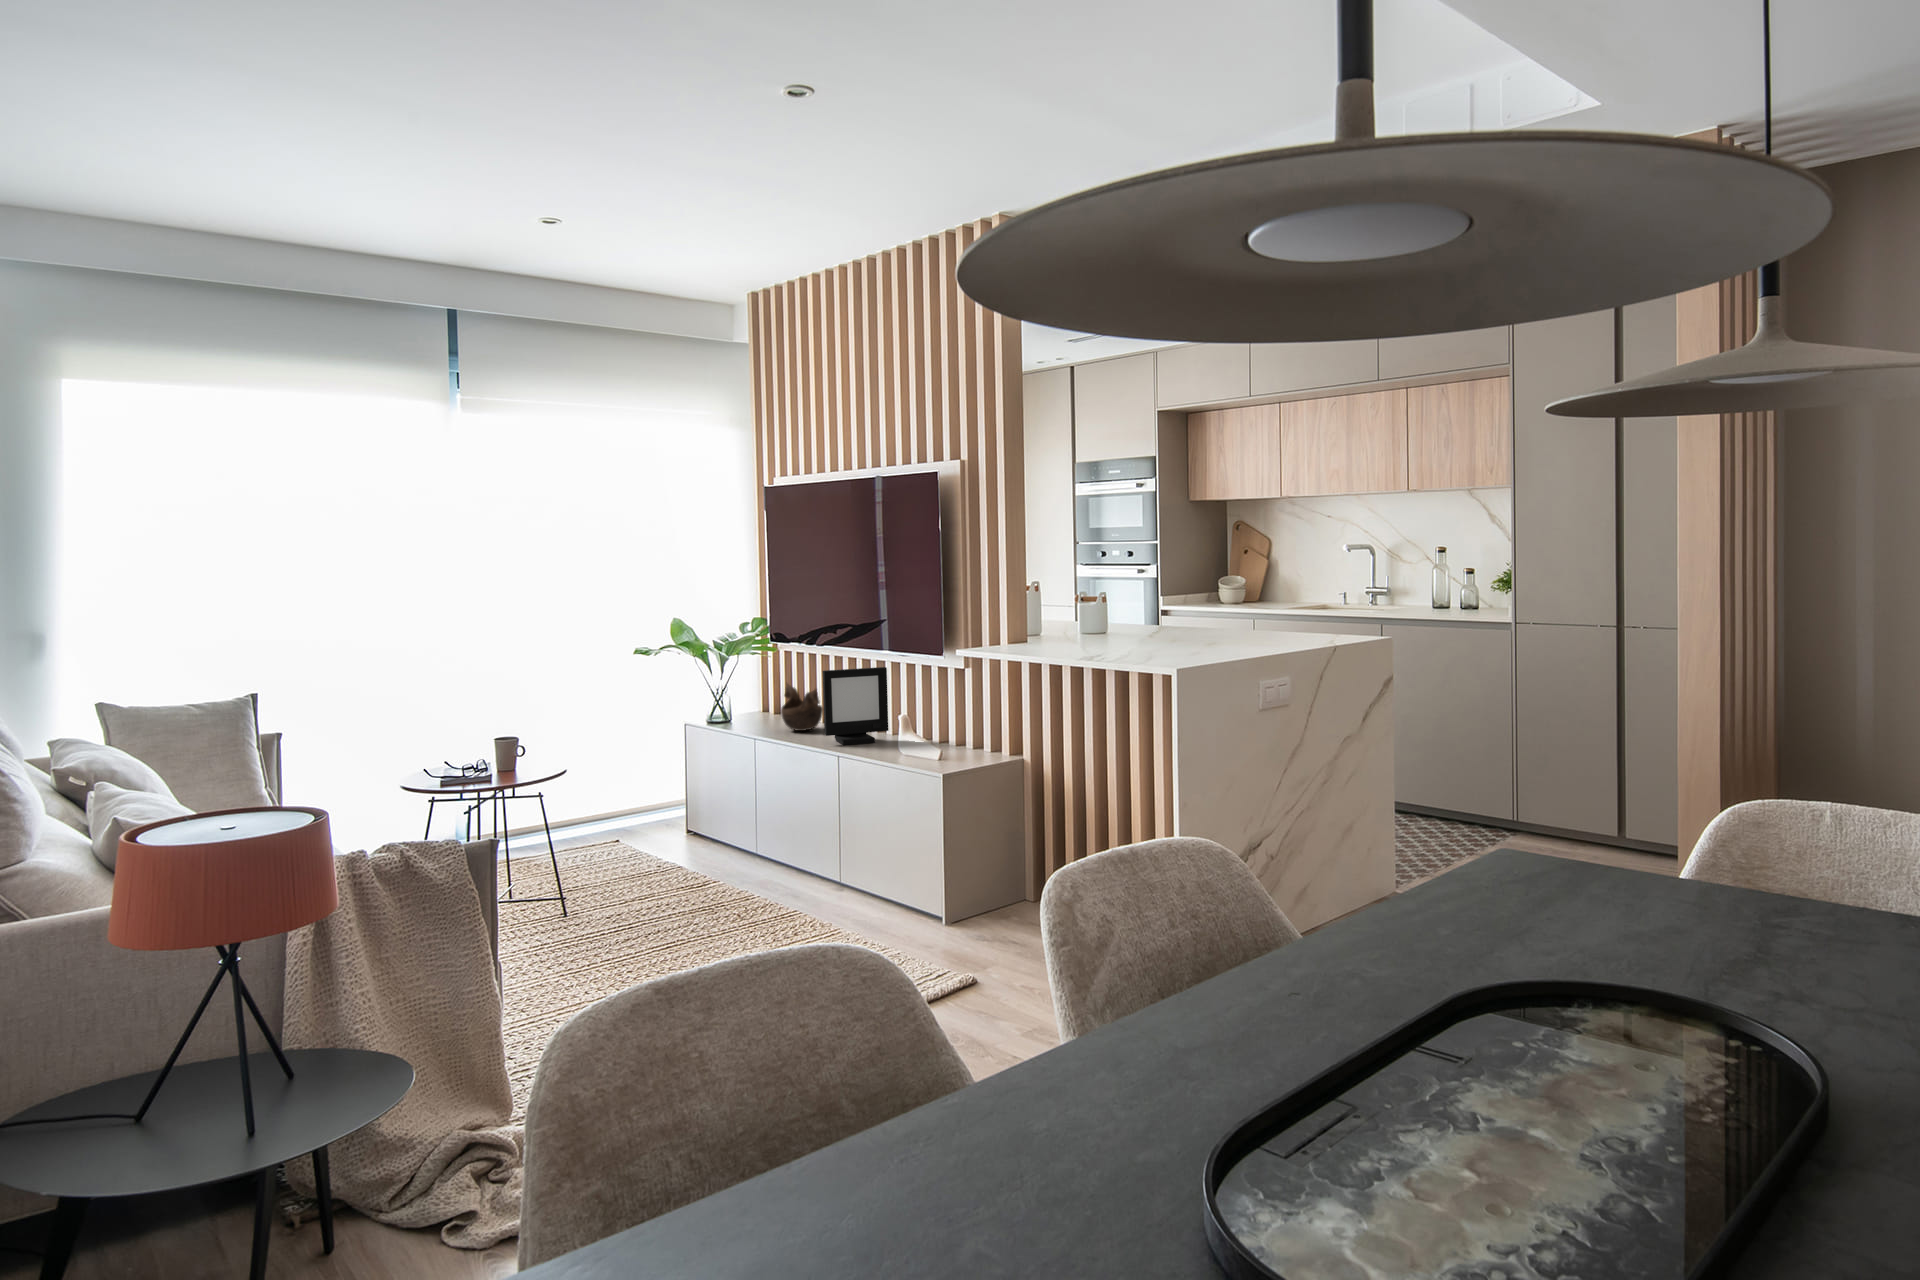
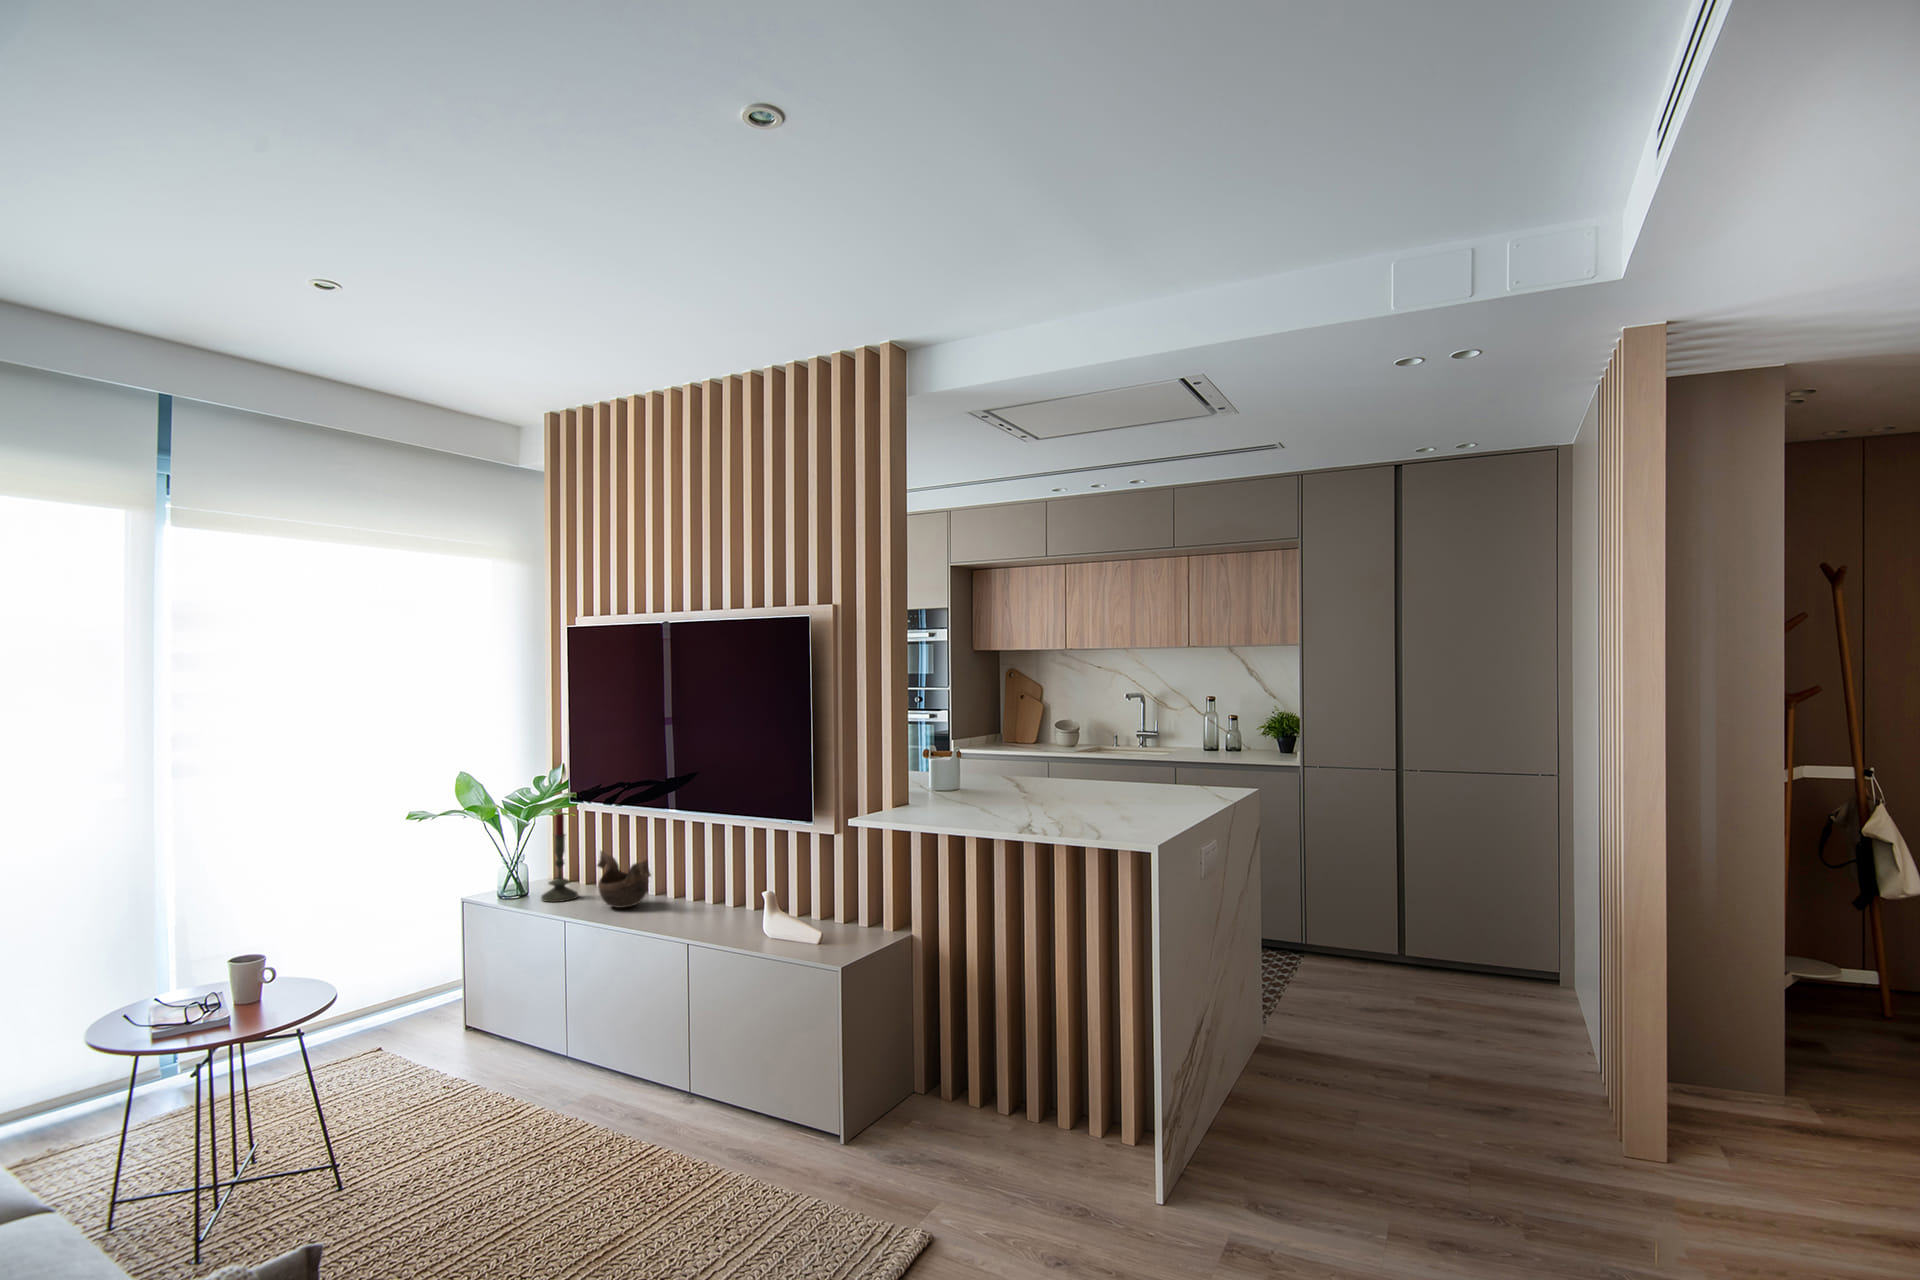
candle: none [743,649,773,726] -> present [541,813,578,902]
picture frame: present [823,667,888,745] -> none [668,834,740,928]

